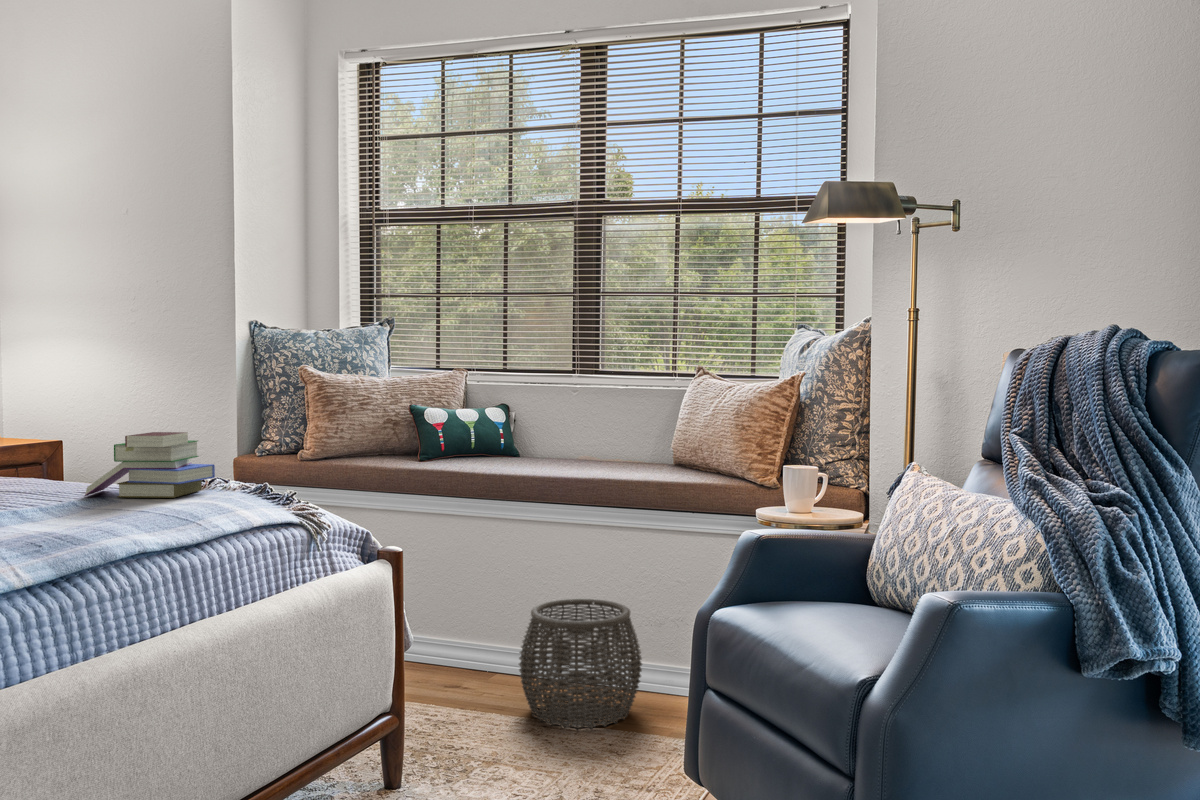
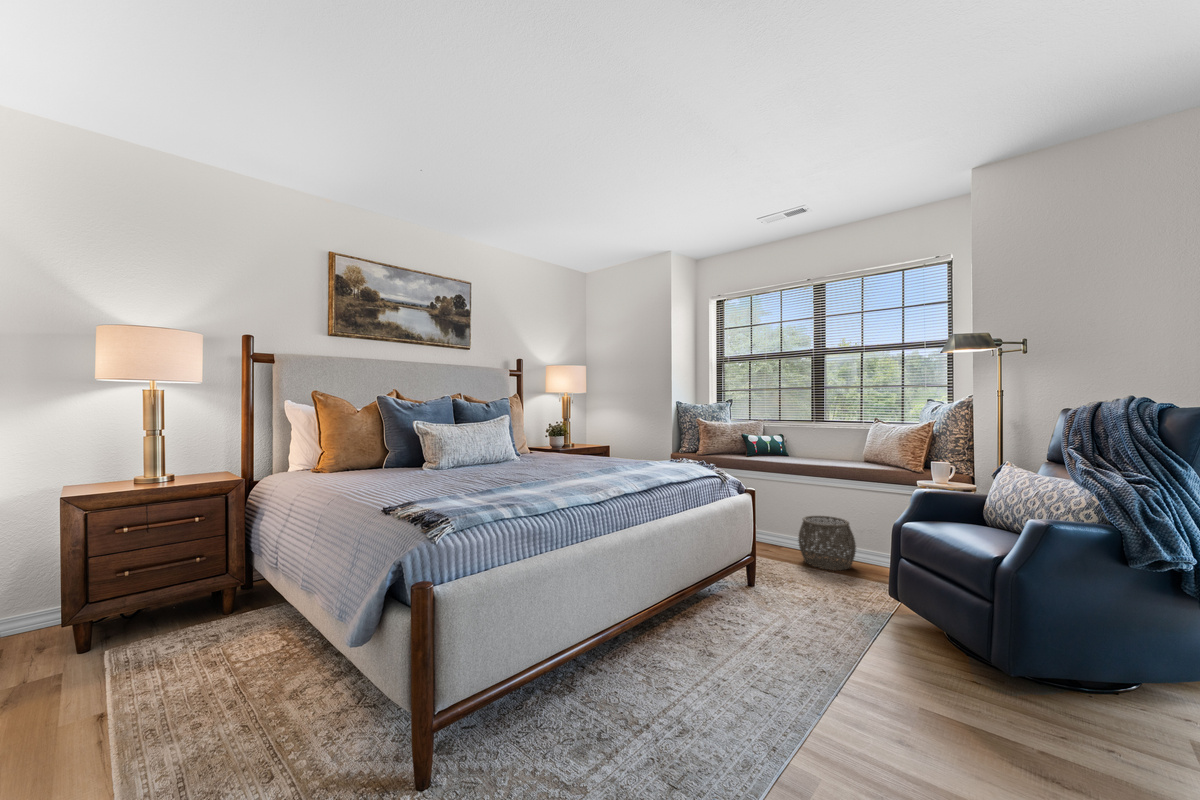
book: present [85,432,215,498] -> none [647,445,687,467]

